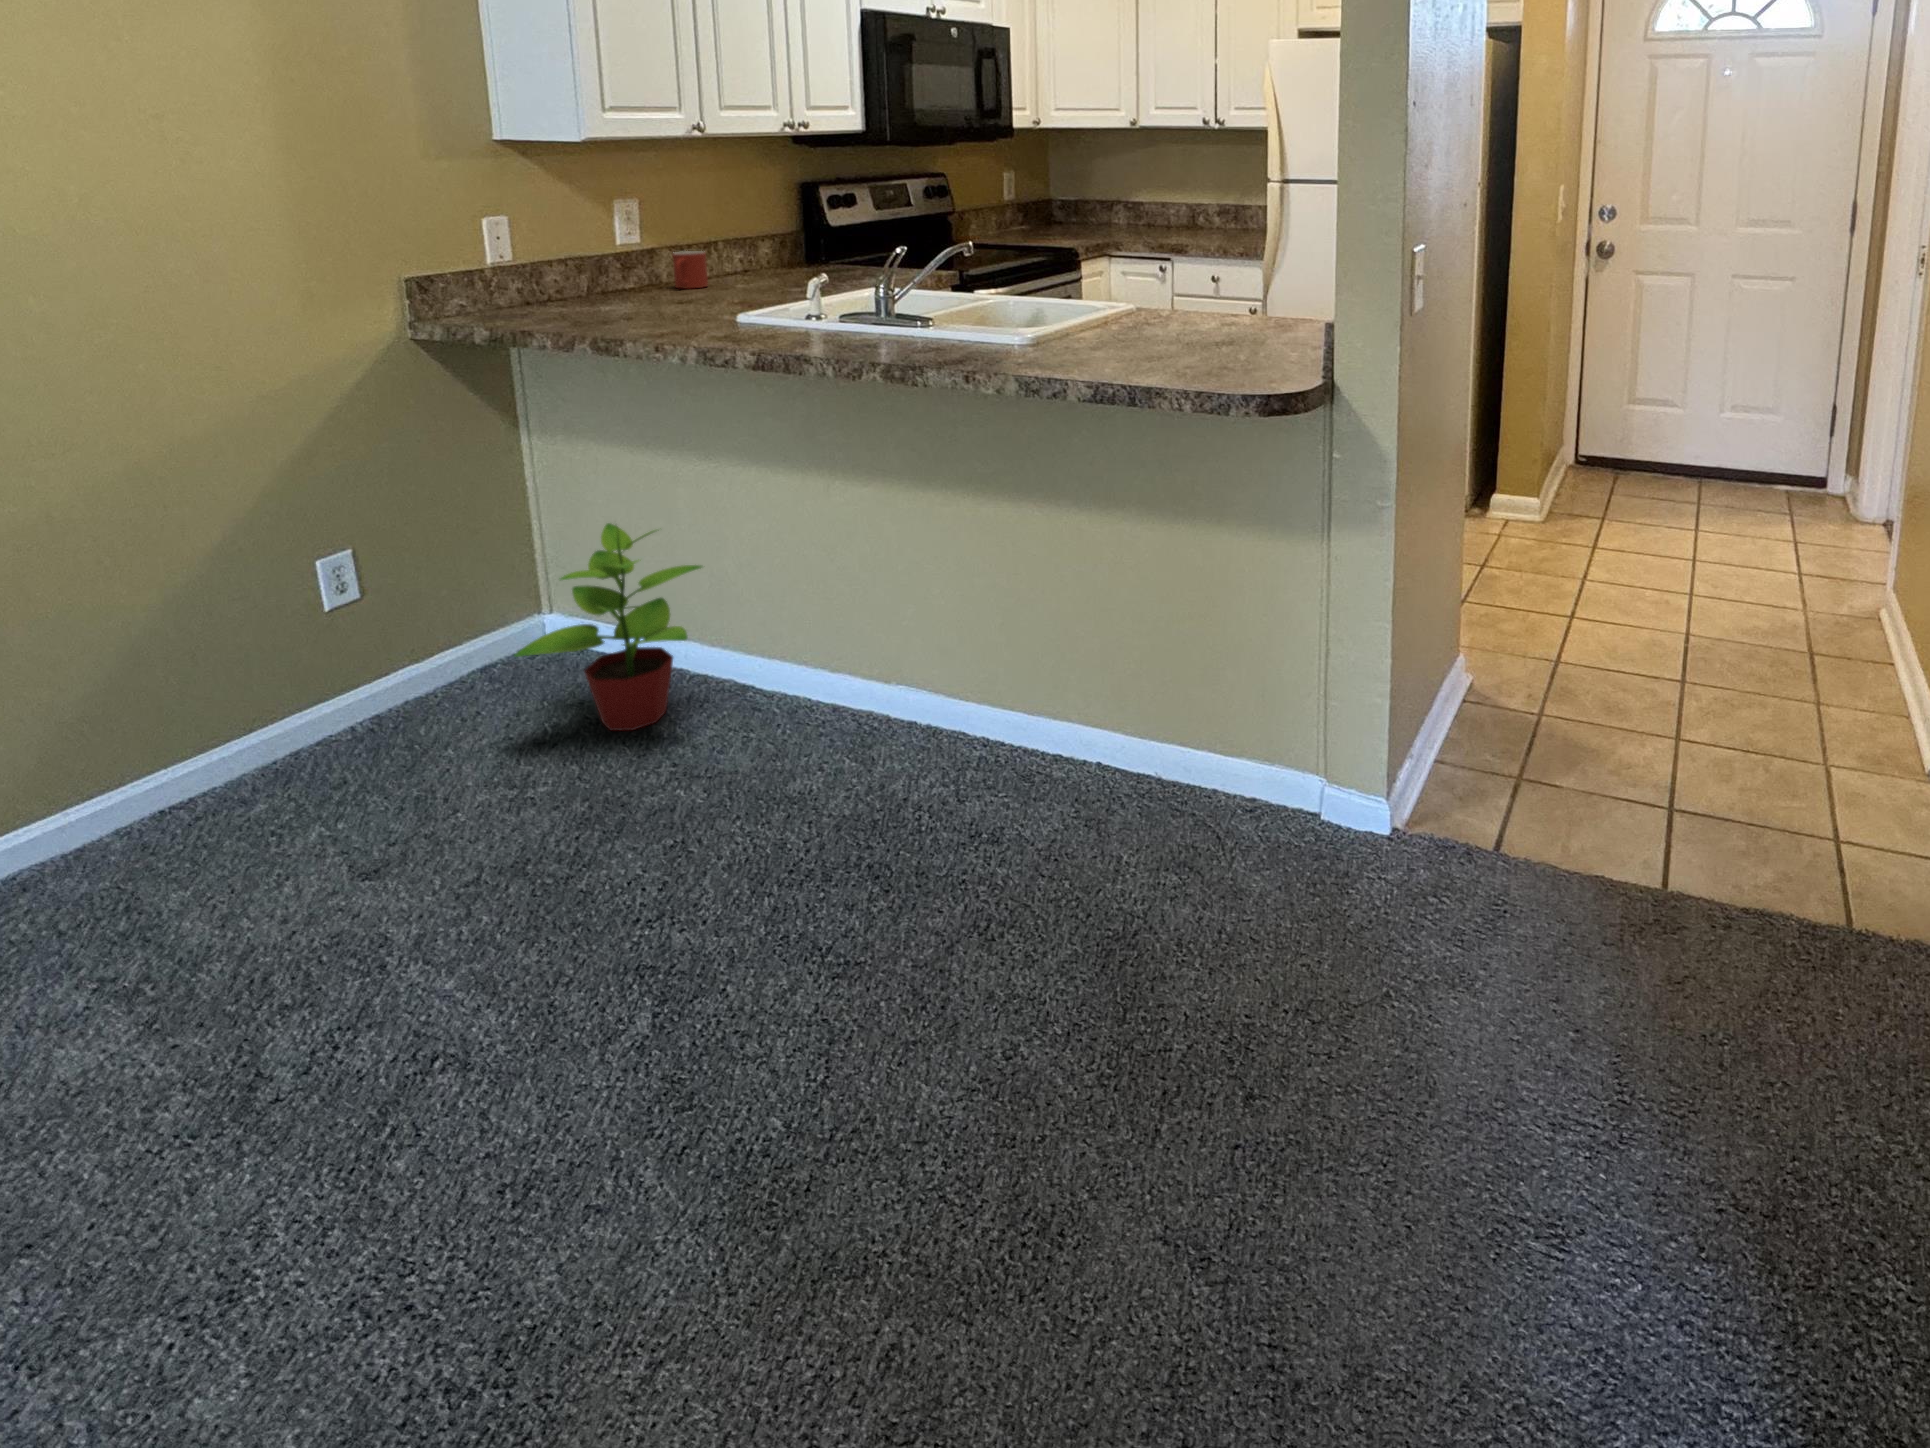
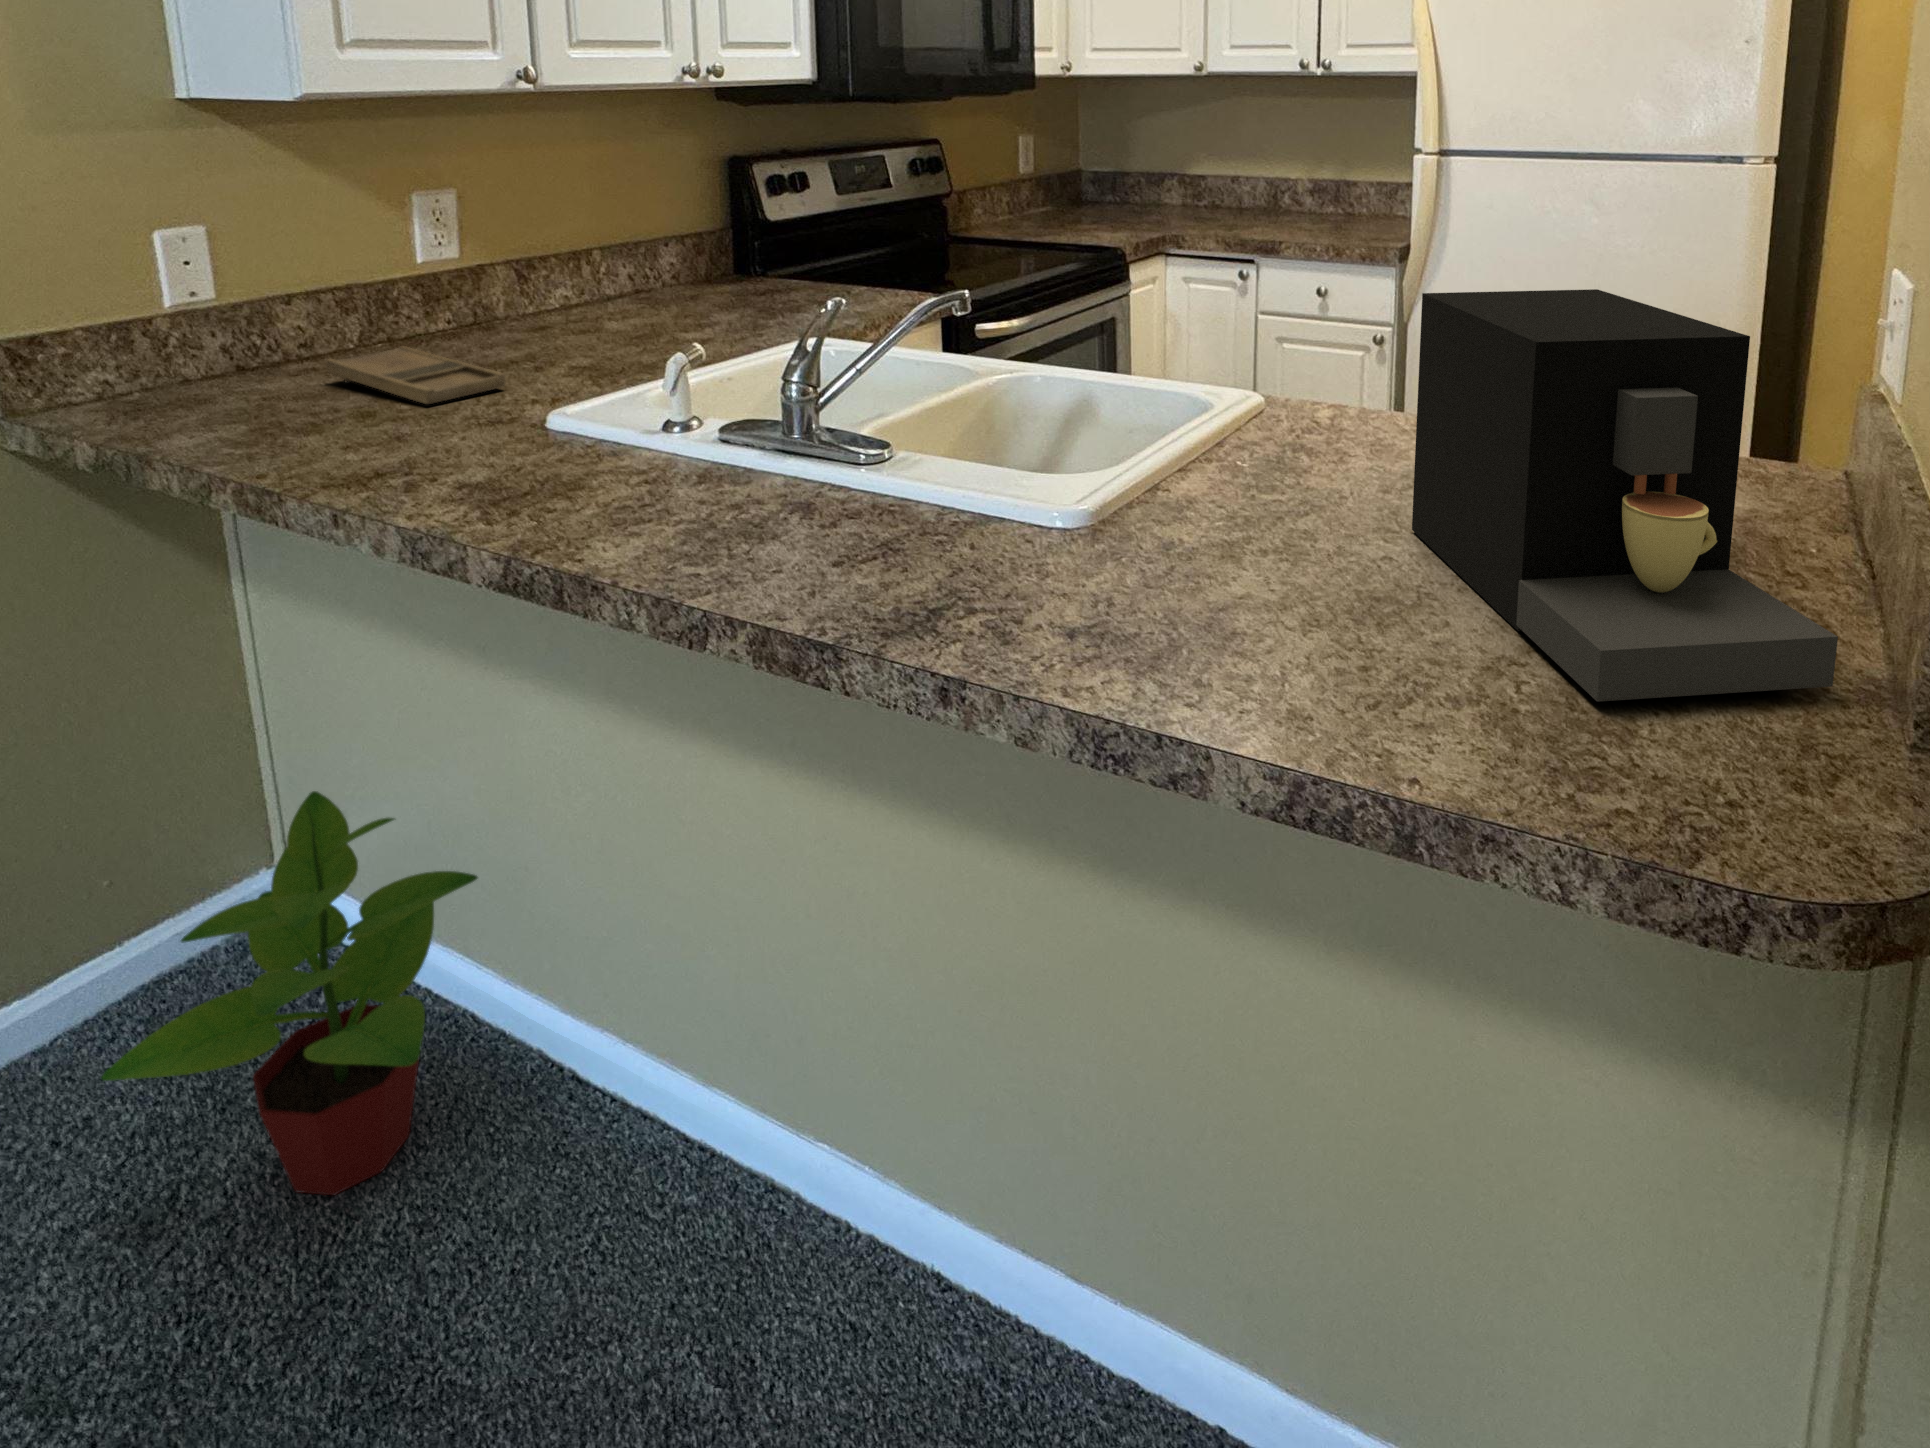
coffee maker: none [1176,228,1300,365] -> present [1412,289,1838,702]
mug: present [673,251,708,288] -> none [499,273,557,335]
tray: none [592,287,703,312] -> present [326,346,505,404]

